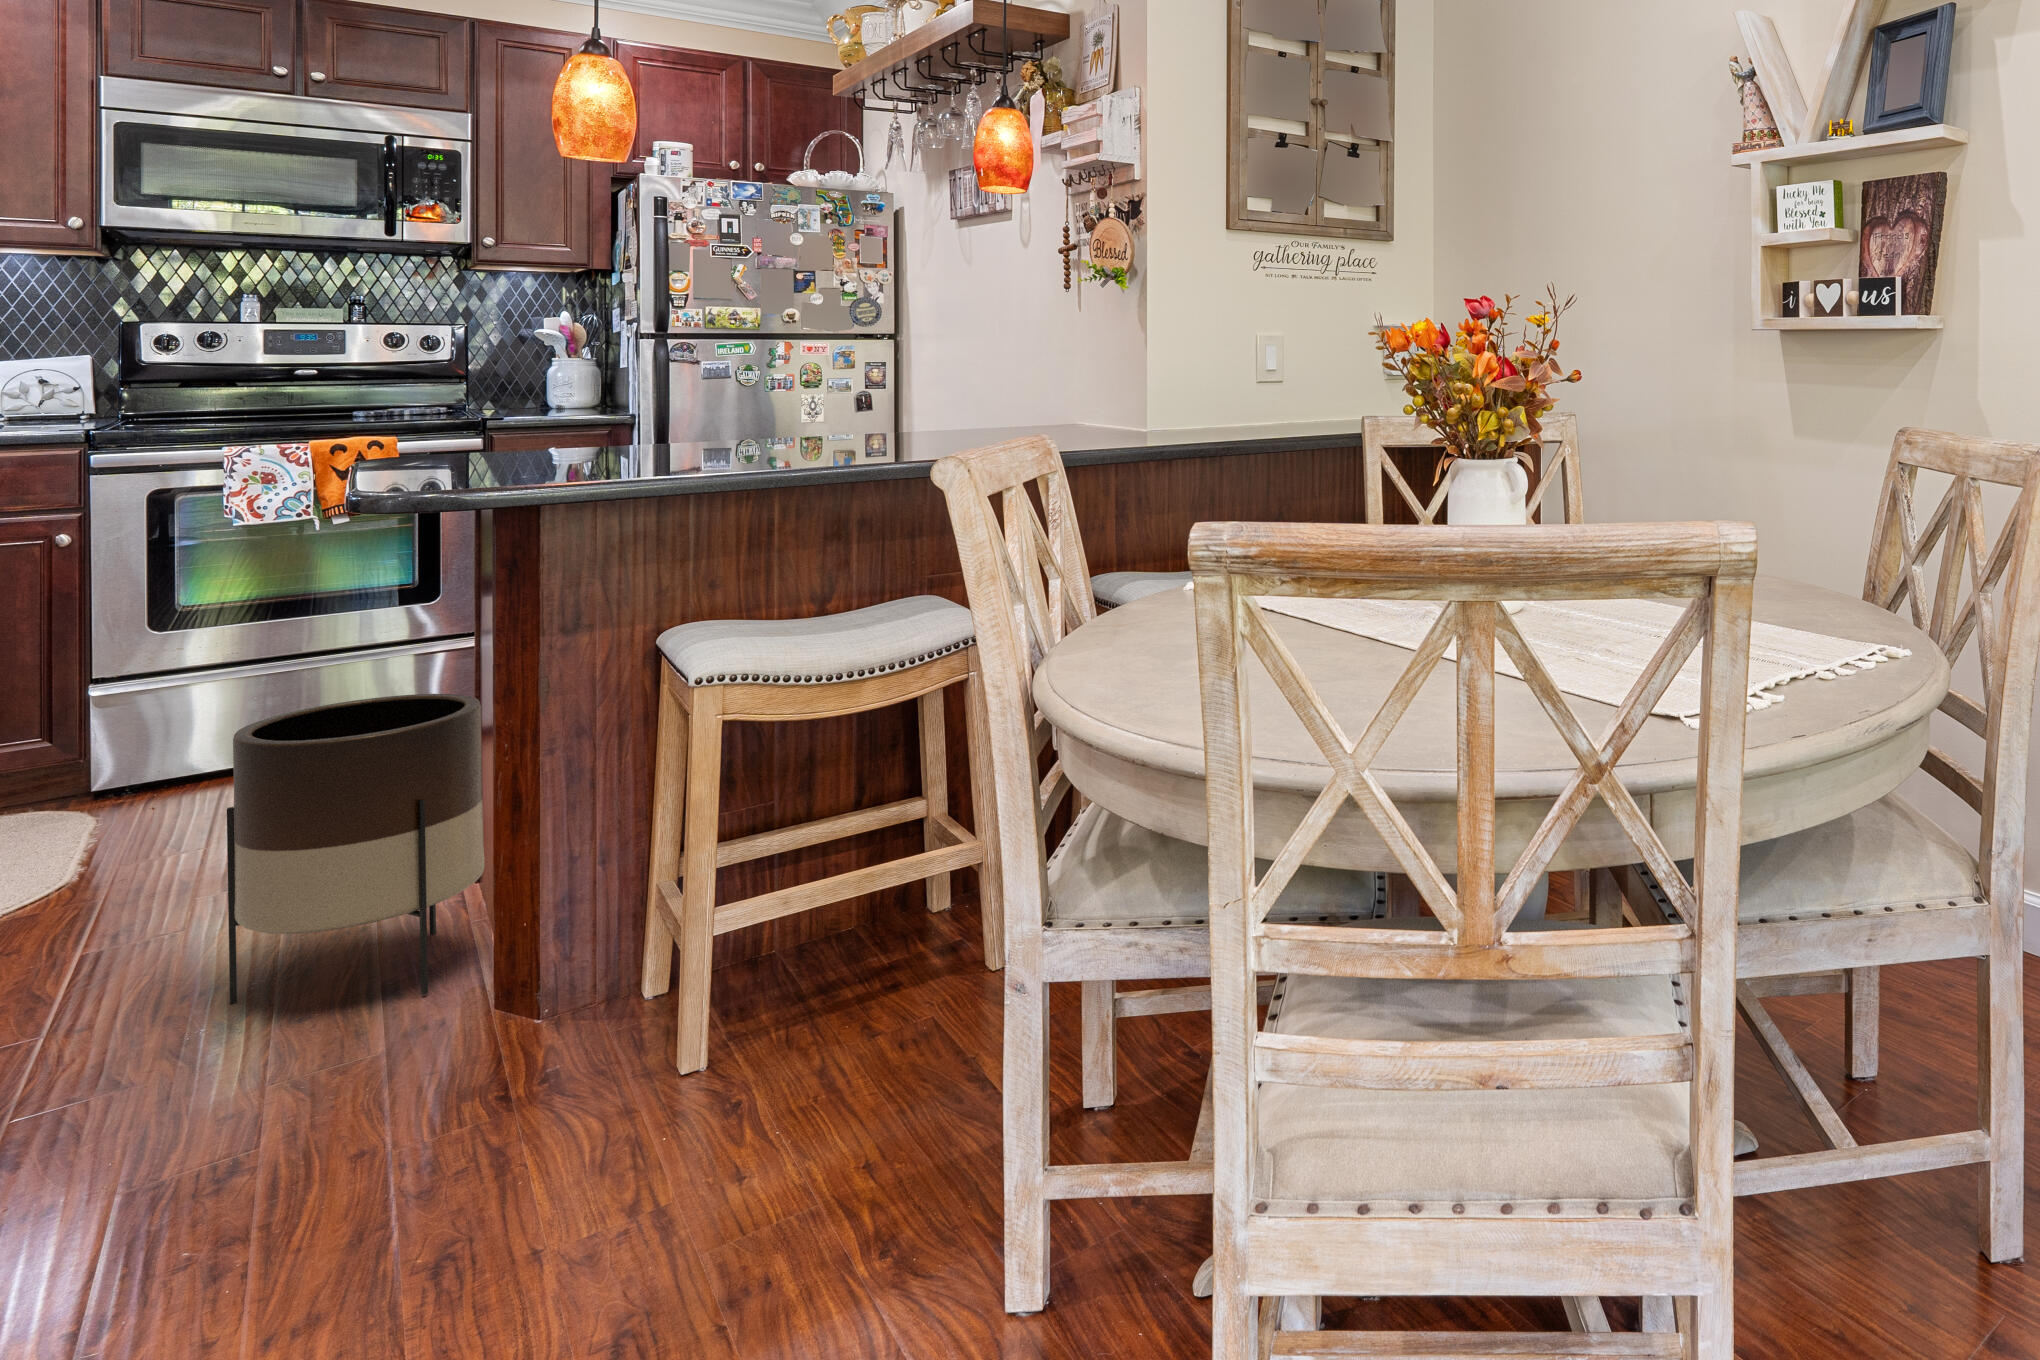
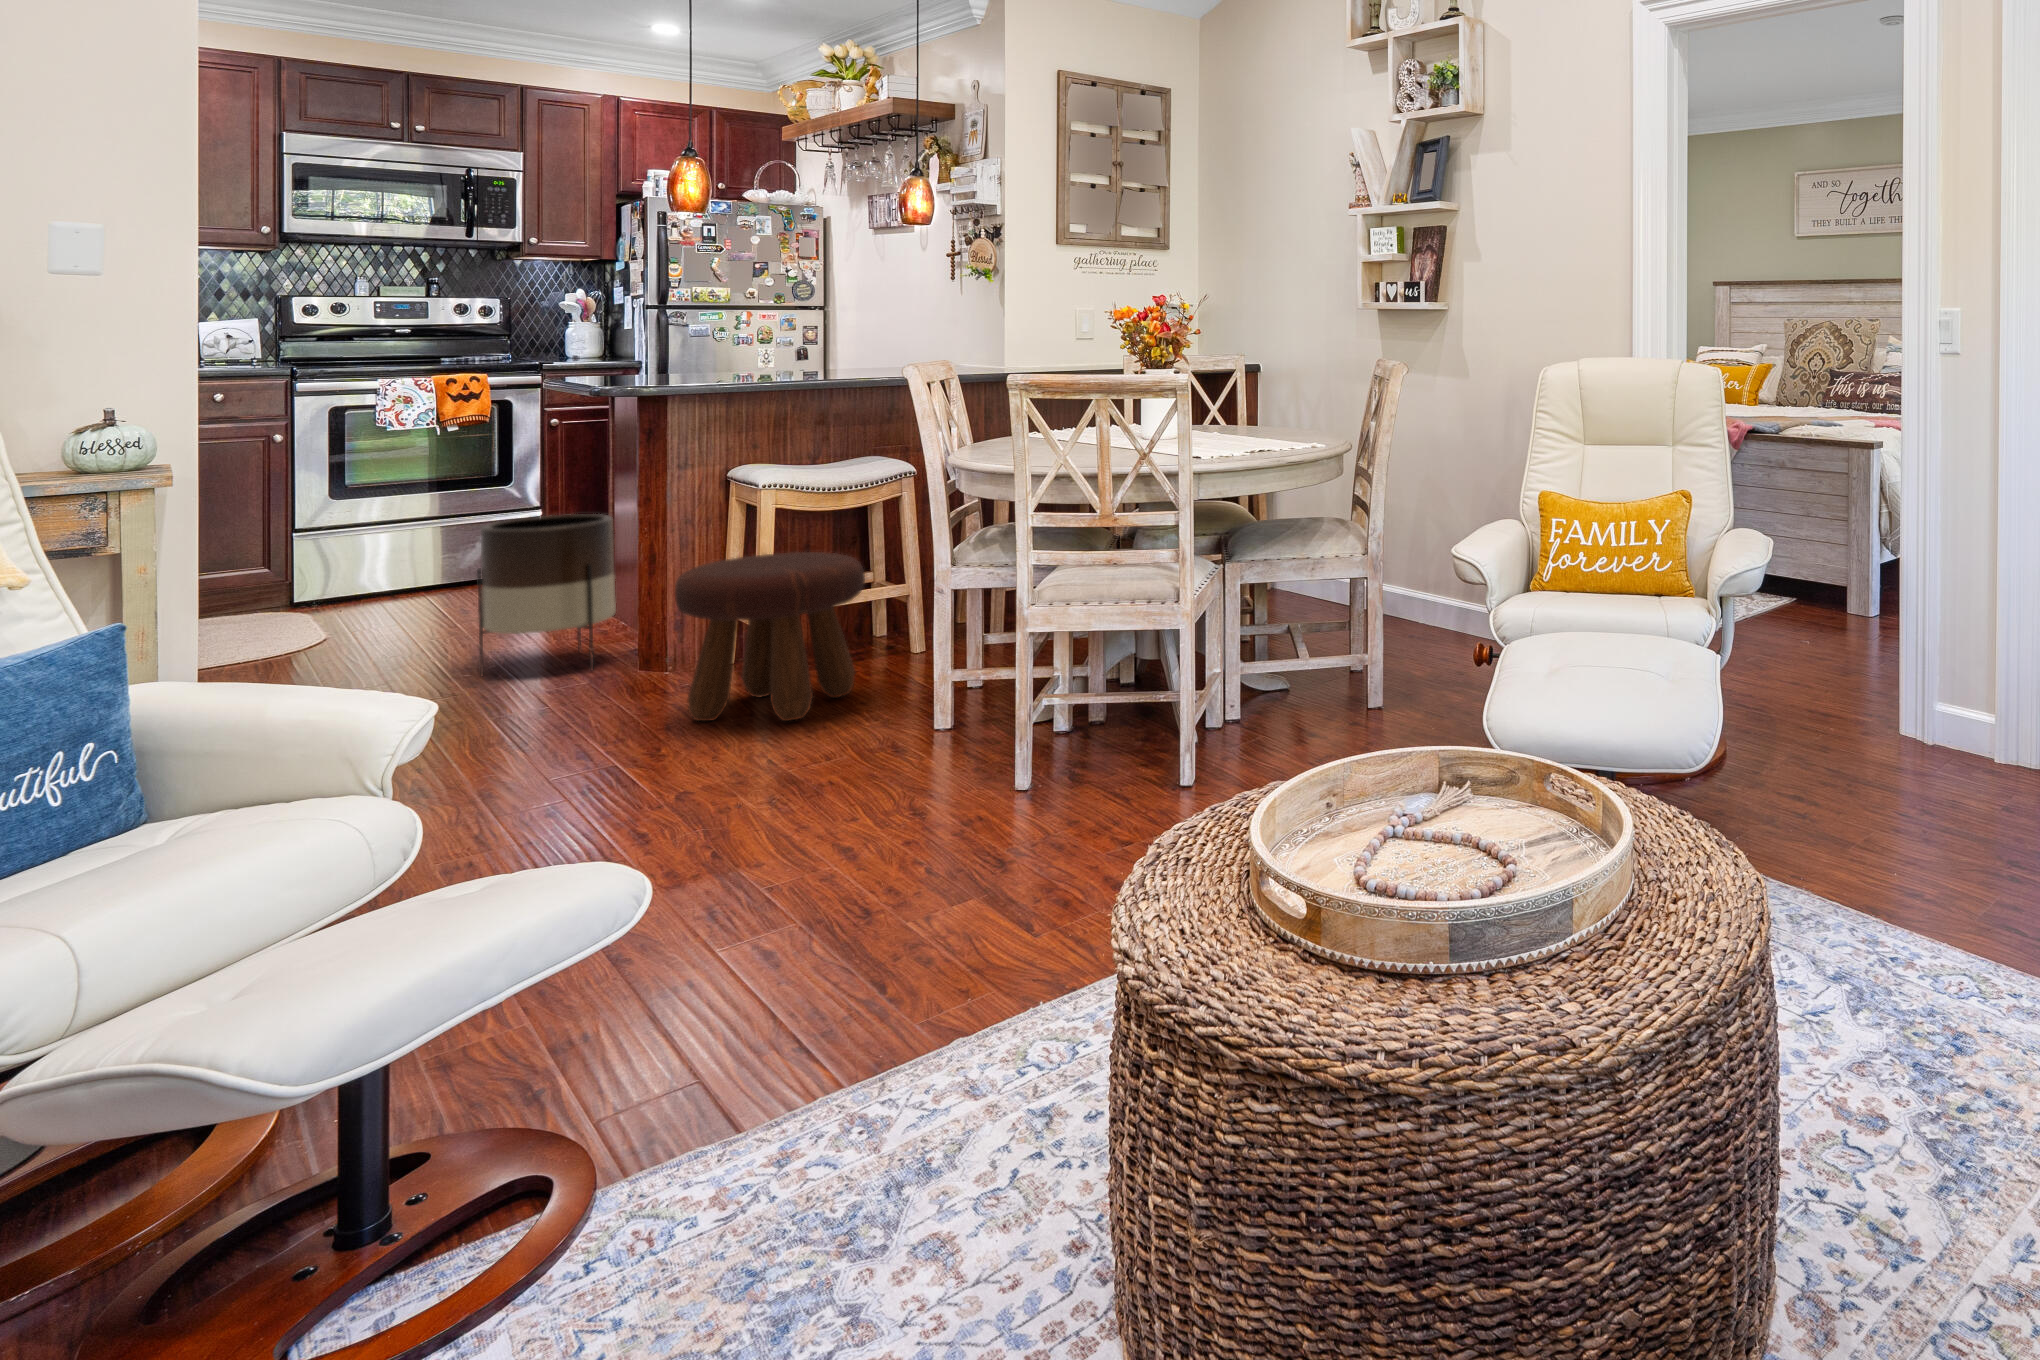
footstool: none [492,804,885,1205] -> present [675,552,865,721]

